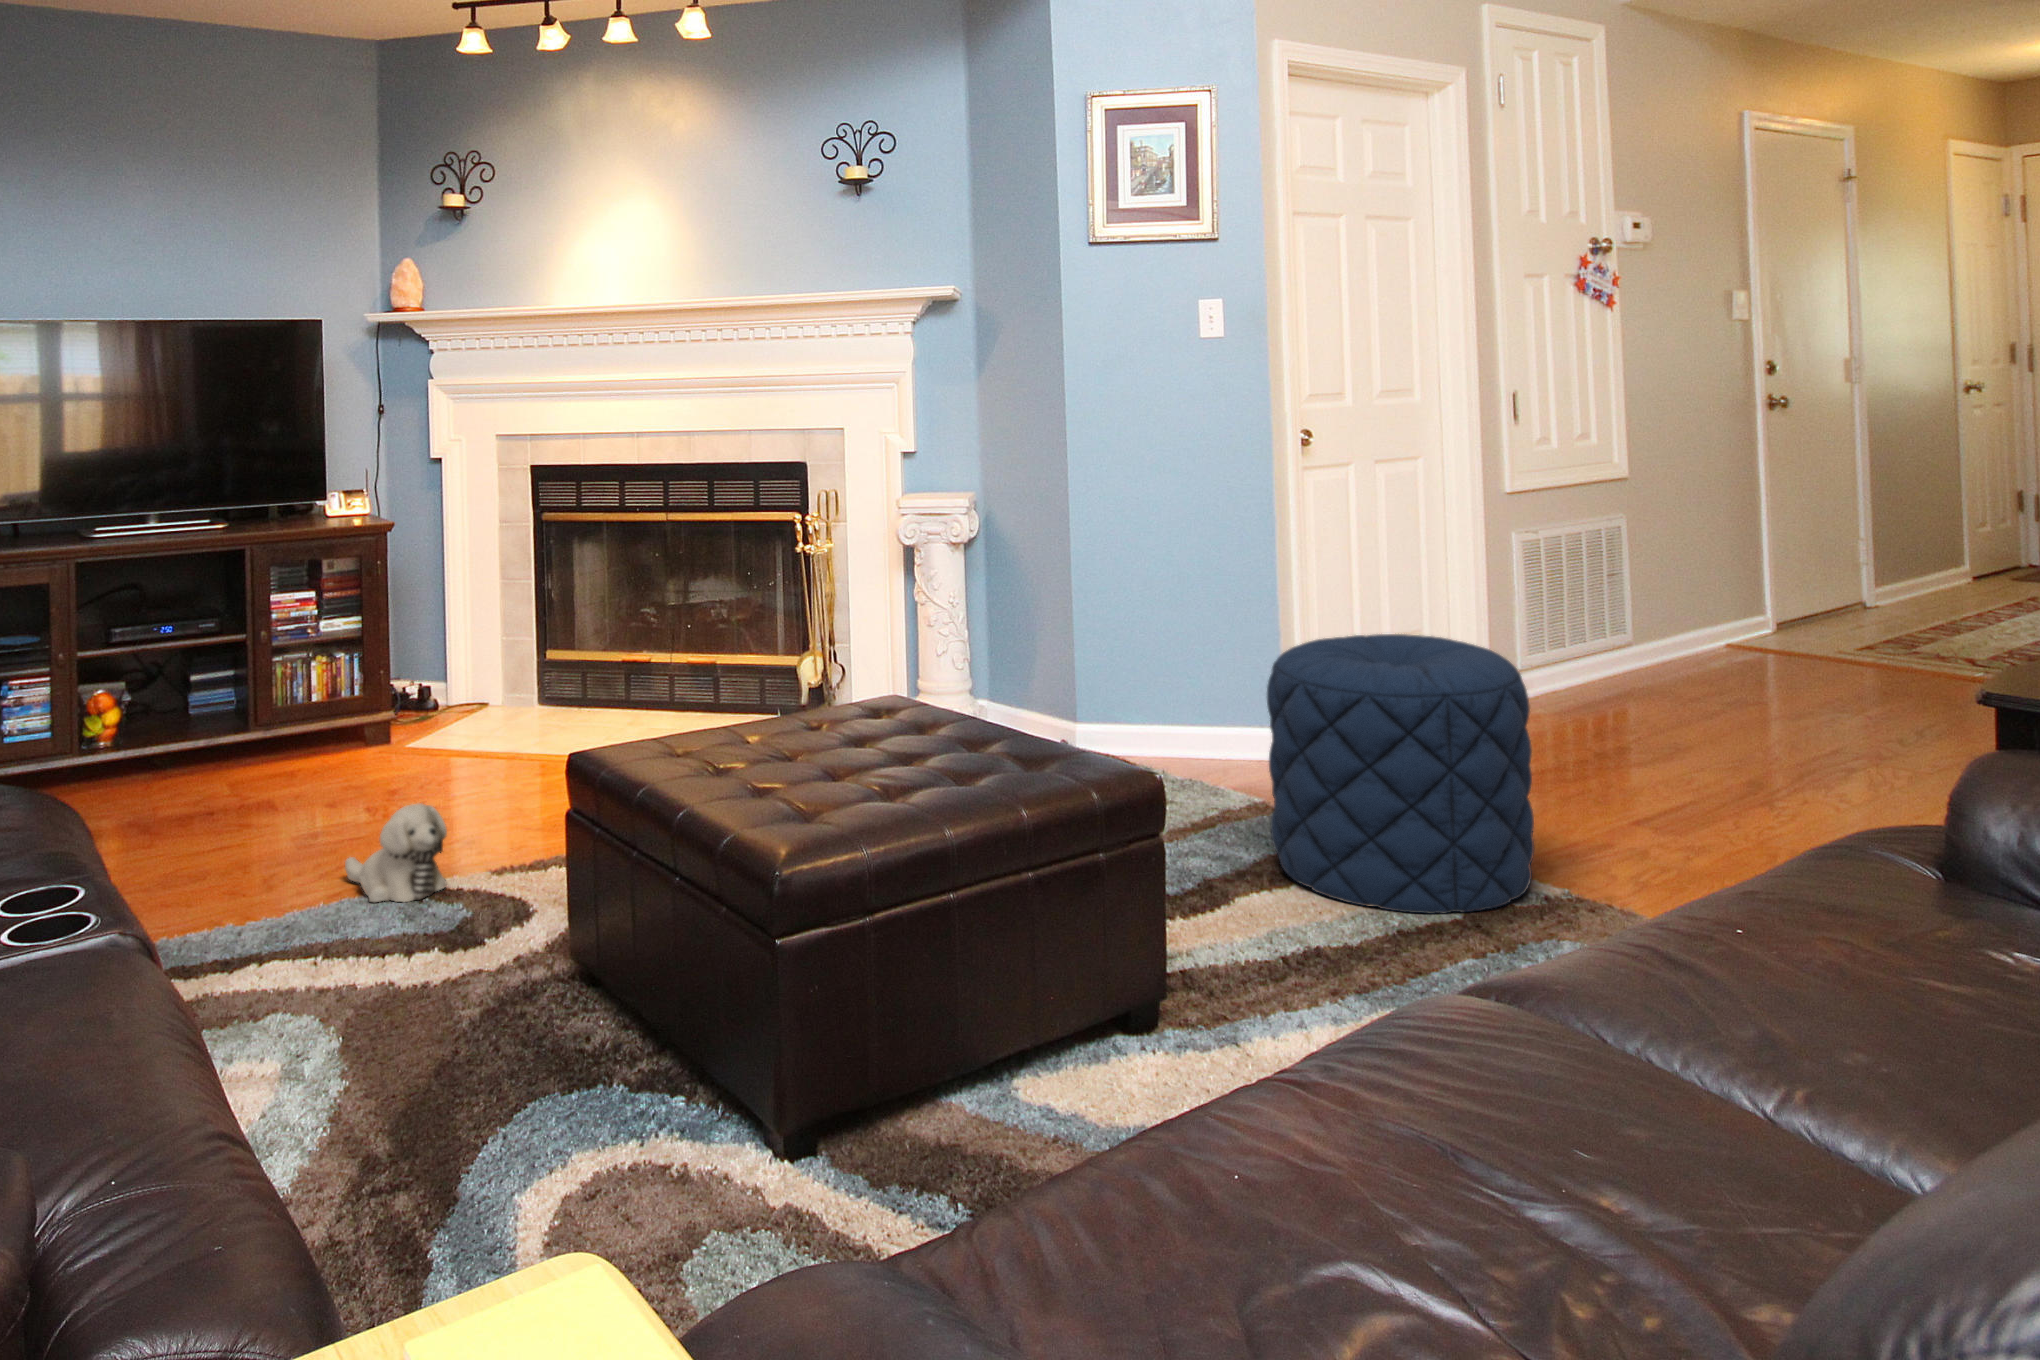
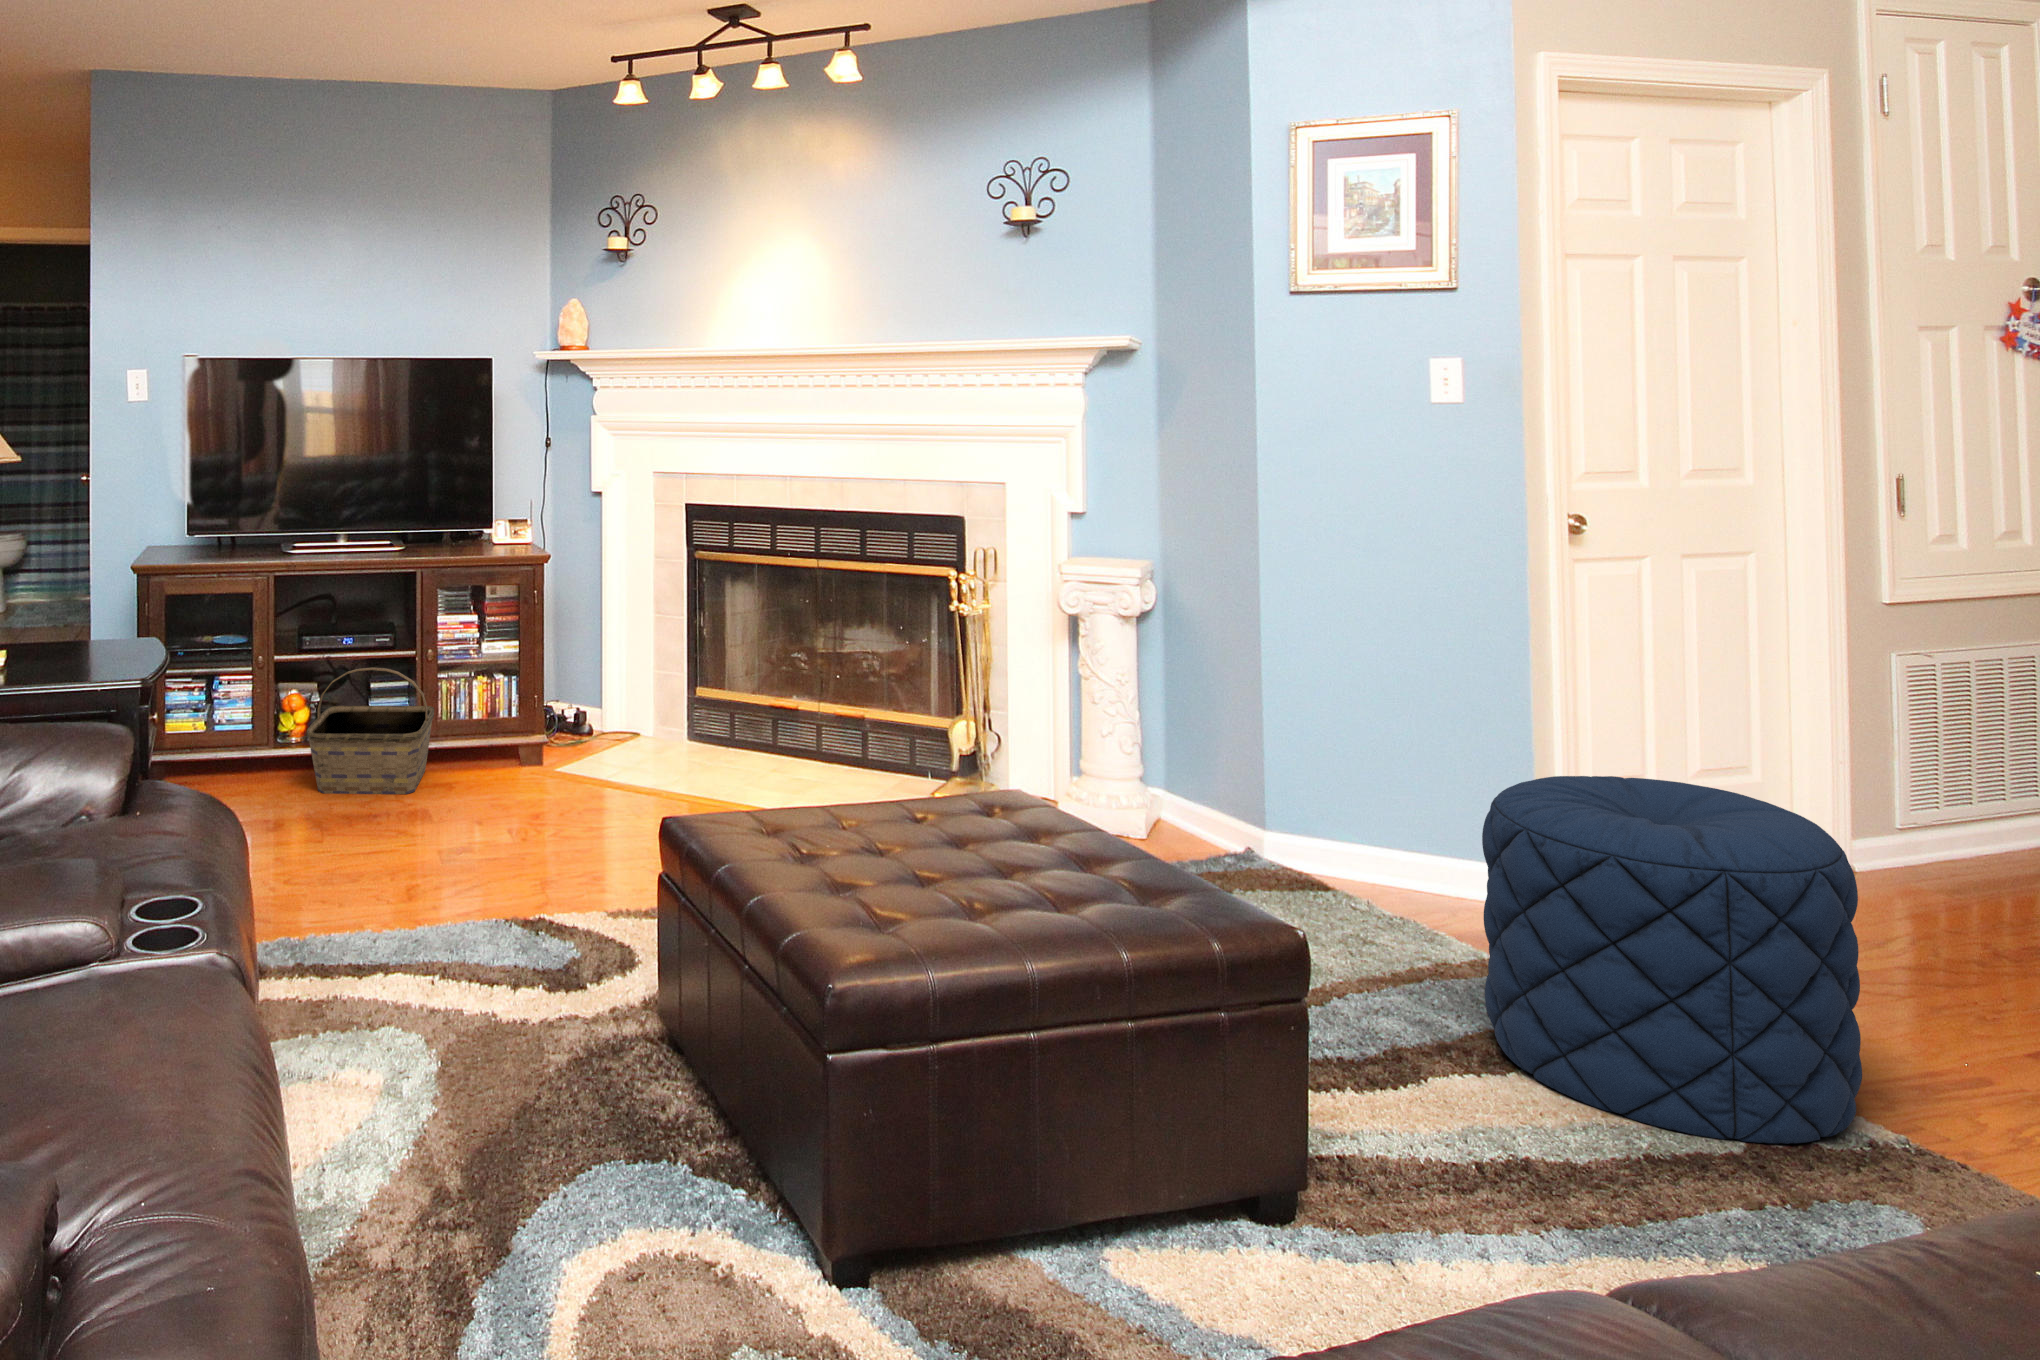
basket: none [122,657,267,800] -> present [307,667,434,794]
plush toy: present [345,803,447,902] -> none [476,837,566,931]

